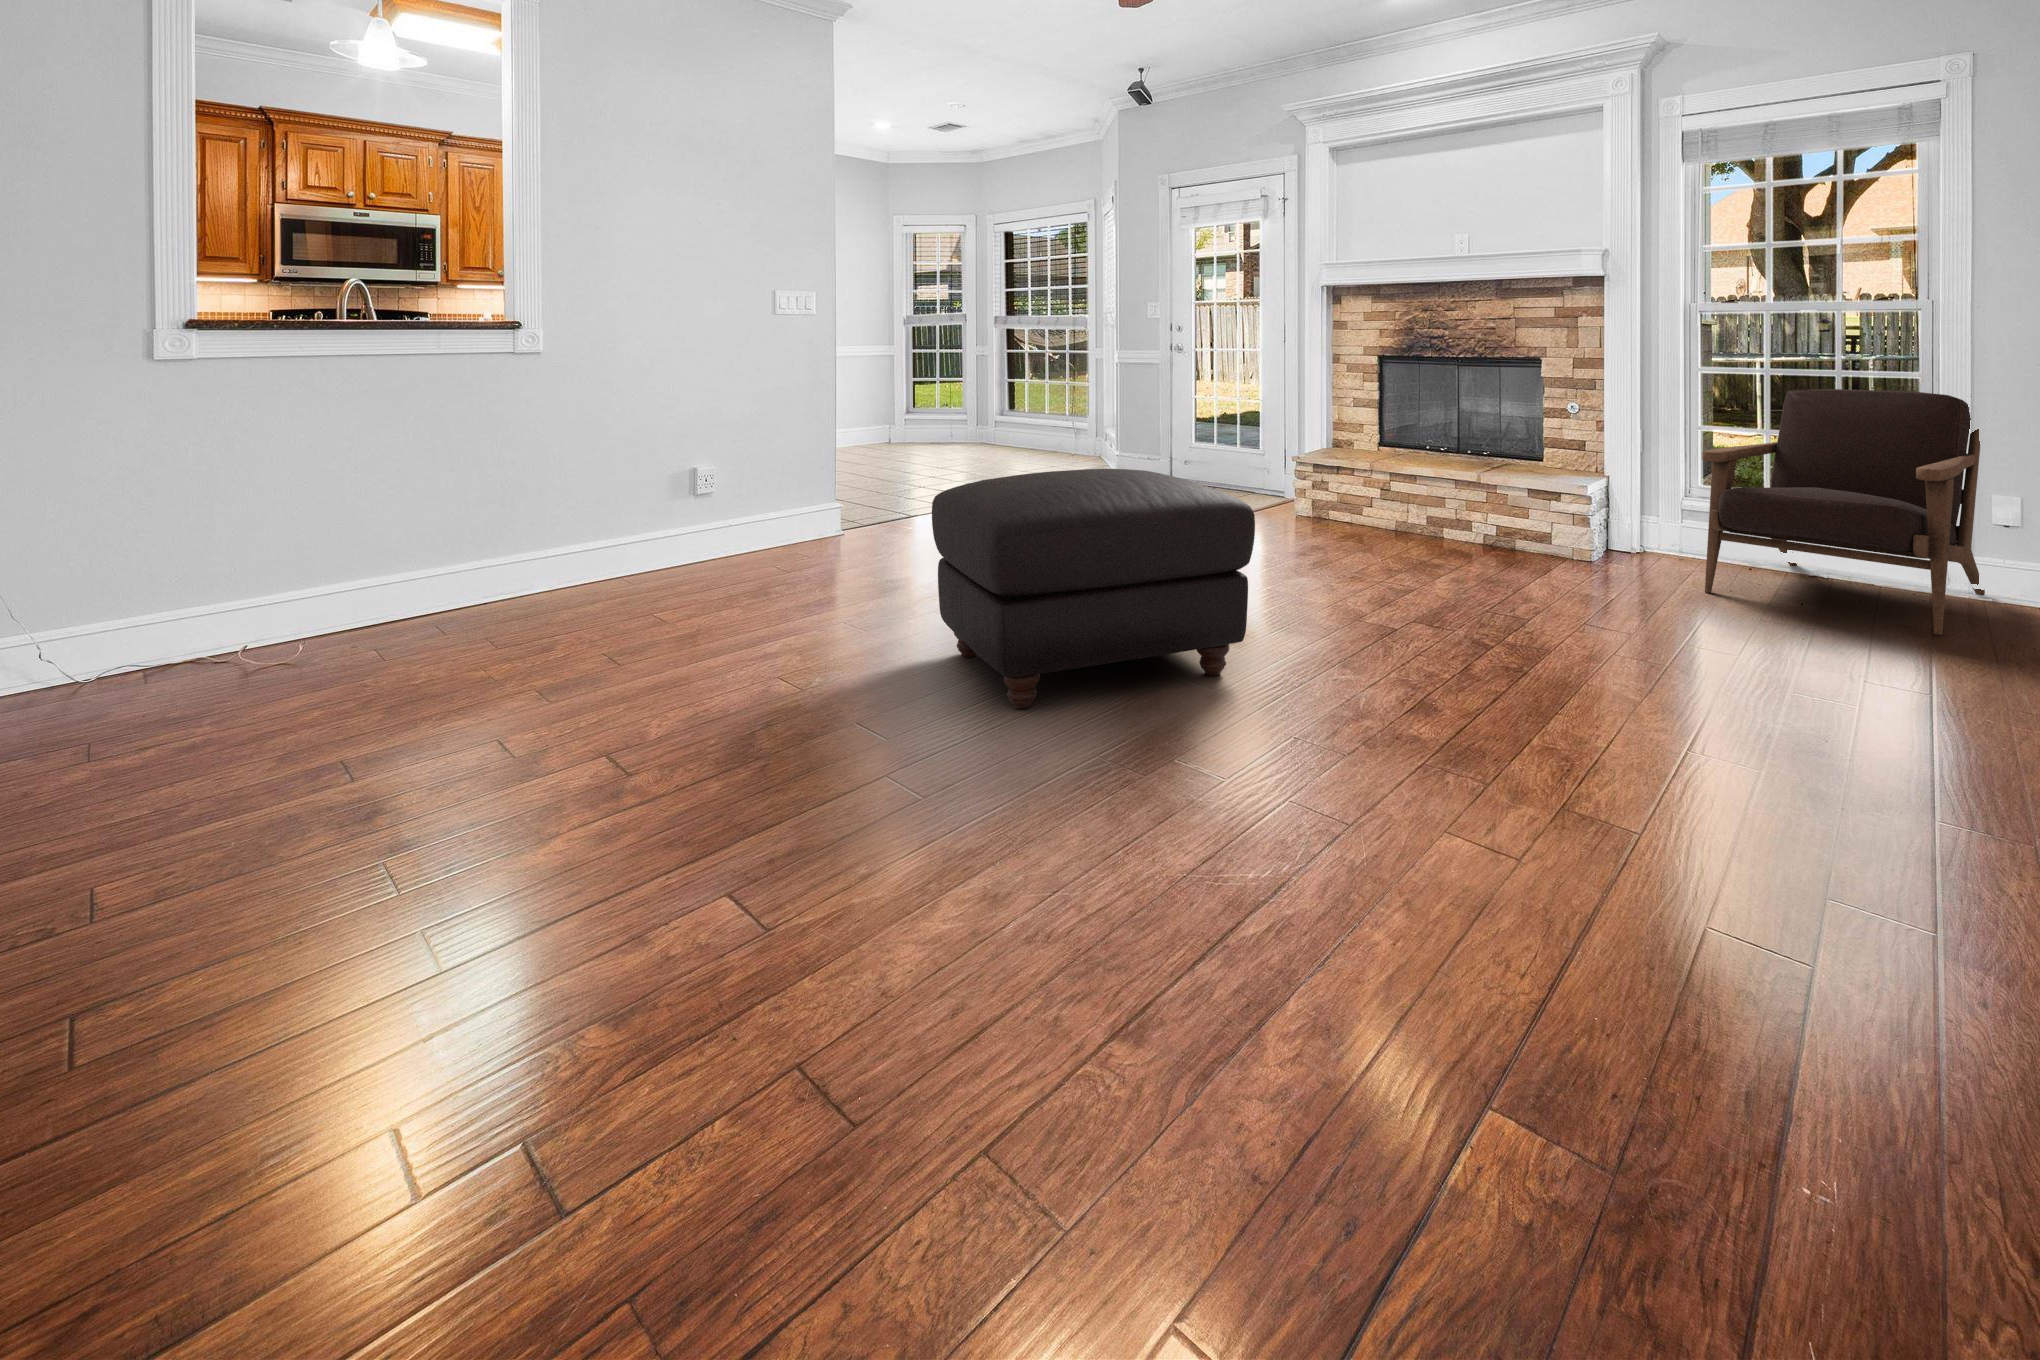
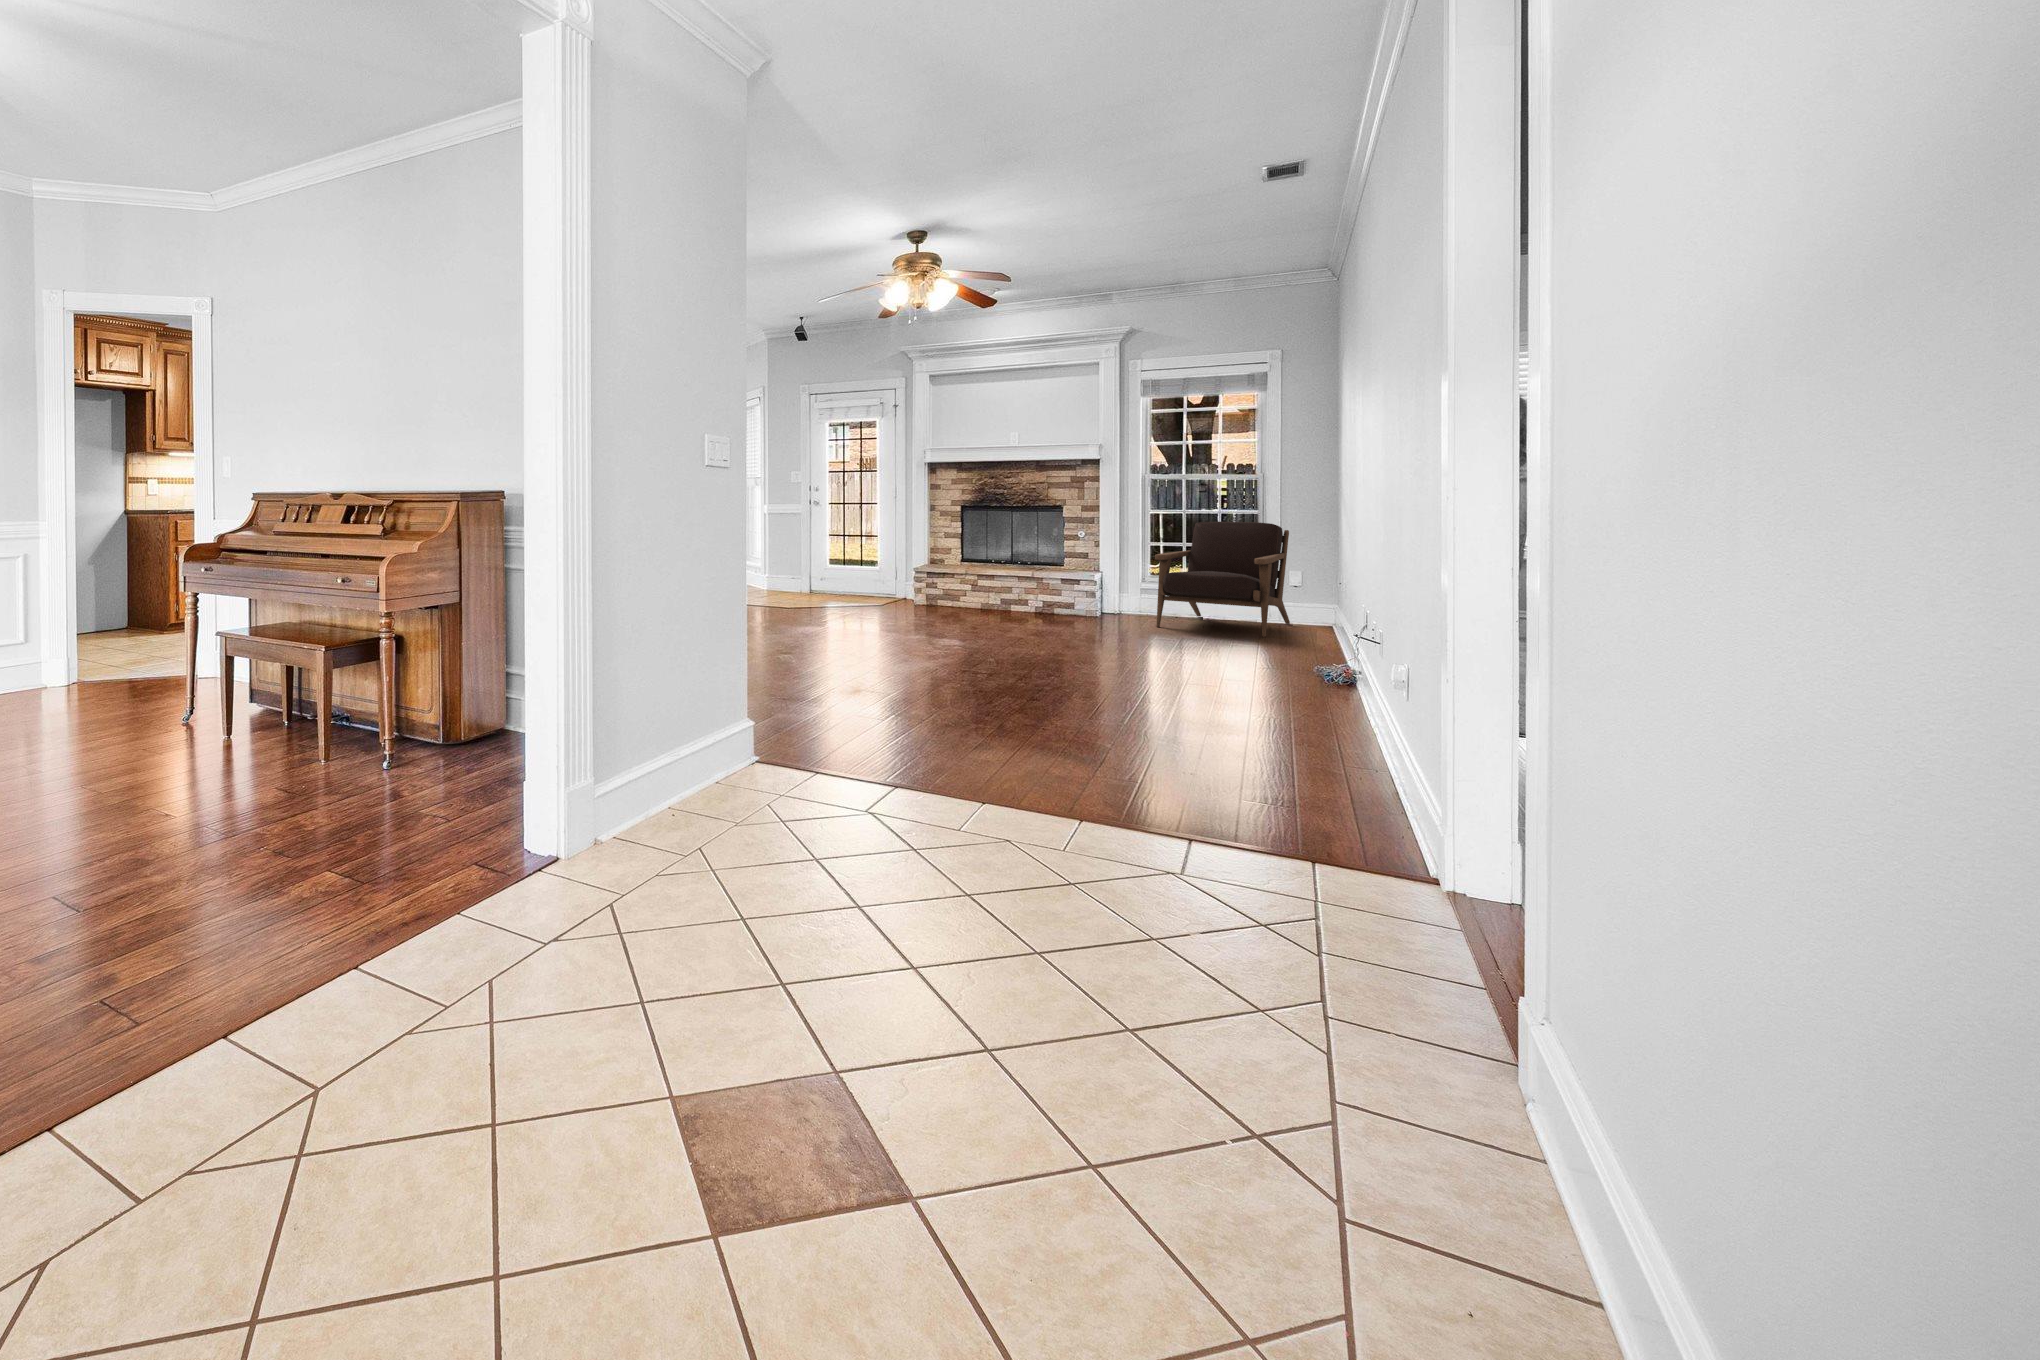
ottoman: present [932,469,1255,708] -> none [804,567,966,669]

